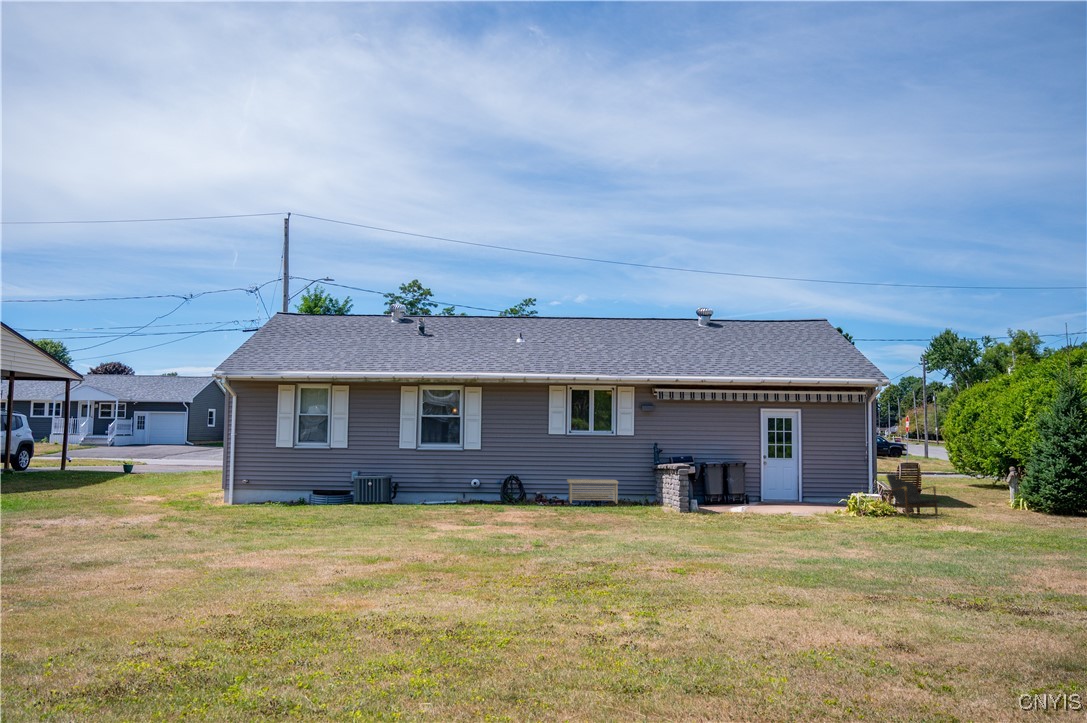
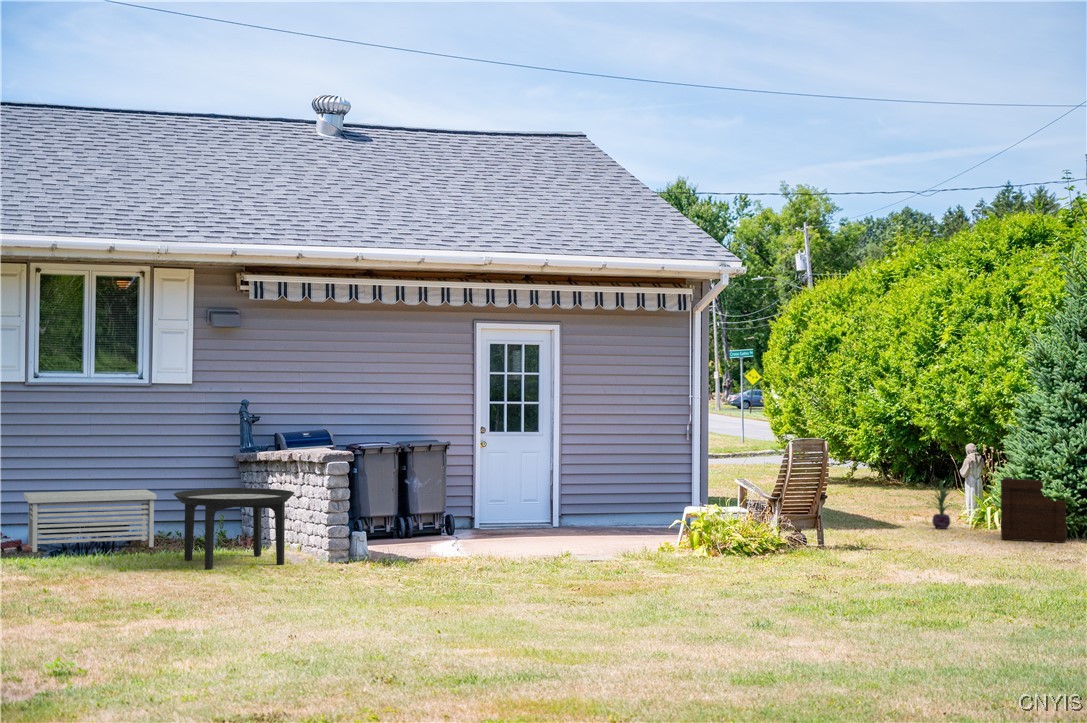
lounge chair: present [887,474,939,518] -> none [747,460,850,555]
round table: none [624,479,673,512] -> present [174,488,294,569]
wooden crate: none [1031,485,1074,521] -> present [1001,477,1067,543]
decorative plant: none [990,487,1021,512] -> present [928,480,952,529]

